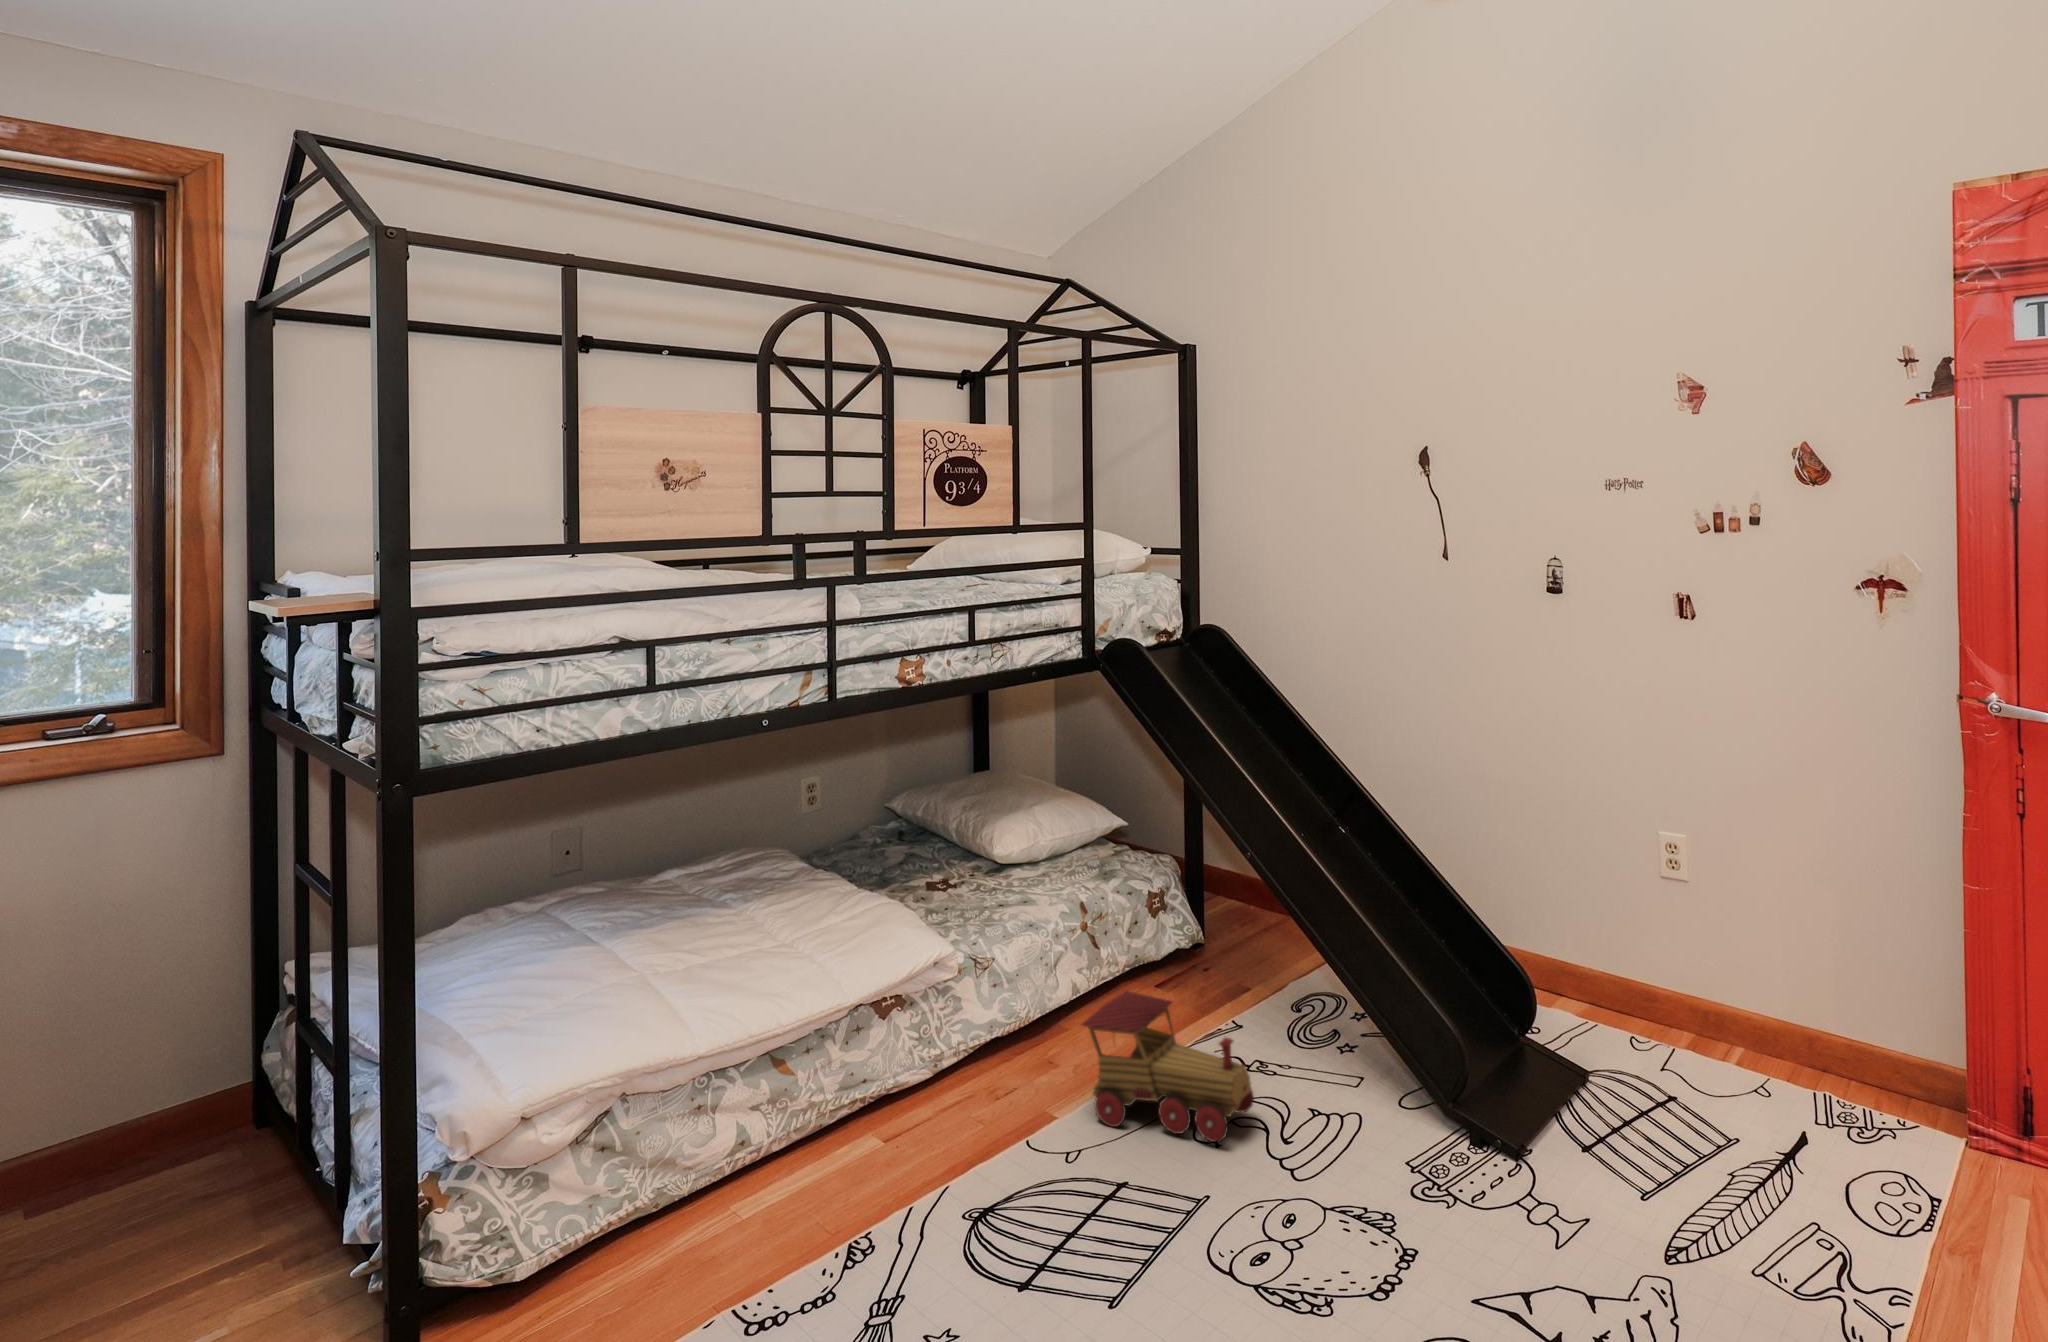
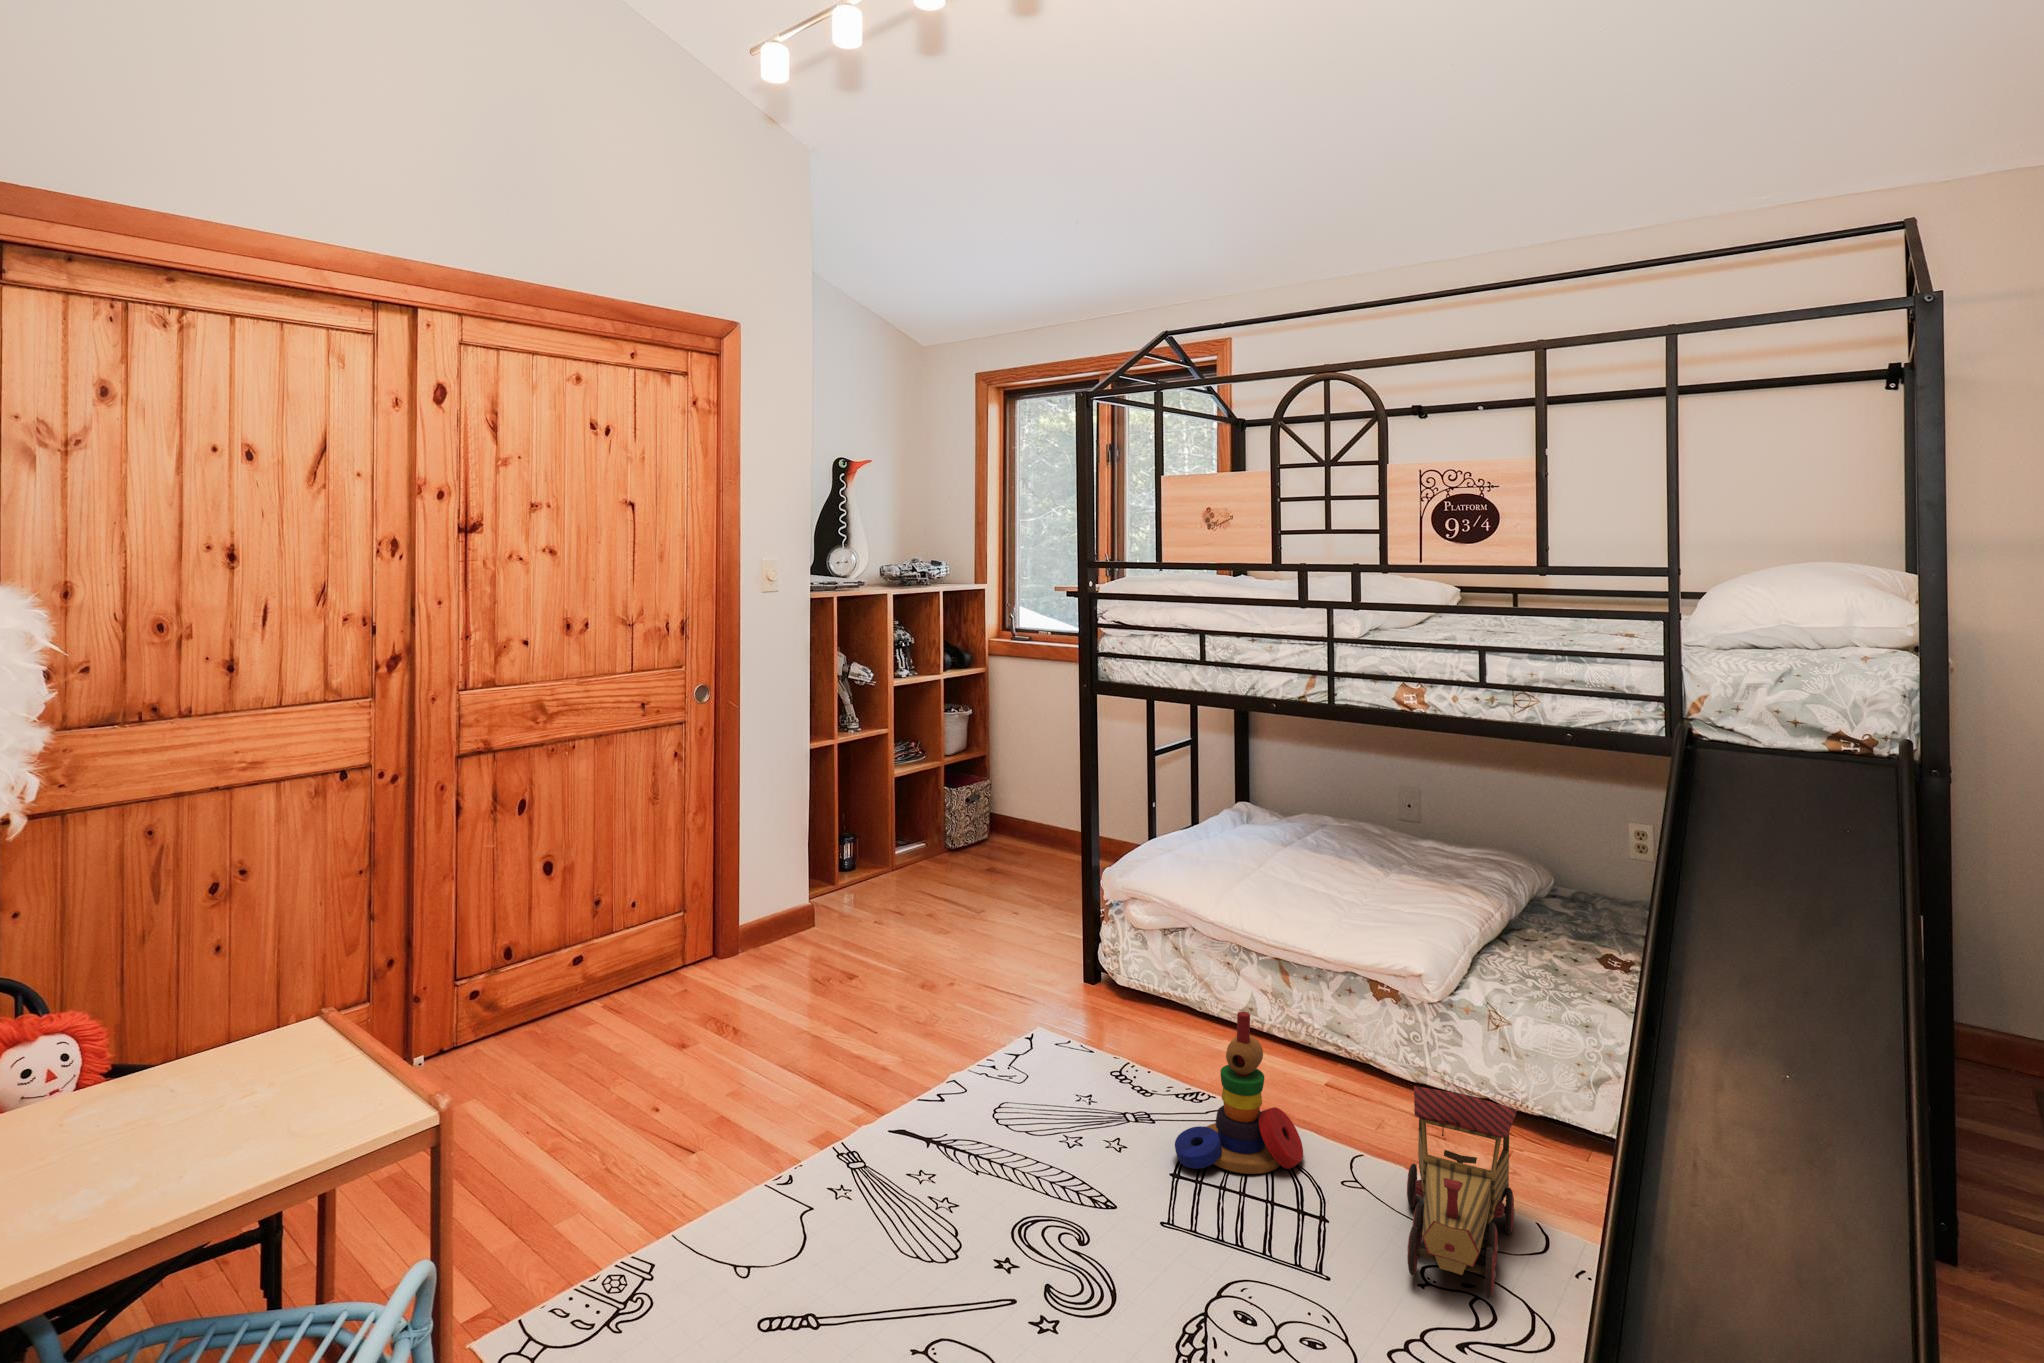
stacking toy: none [944,1056,1052,1266] -> present [1175,1012,1303,1174]

